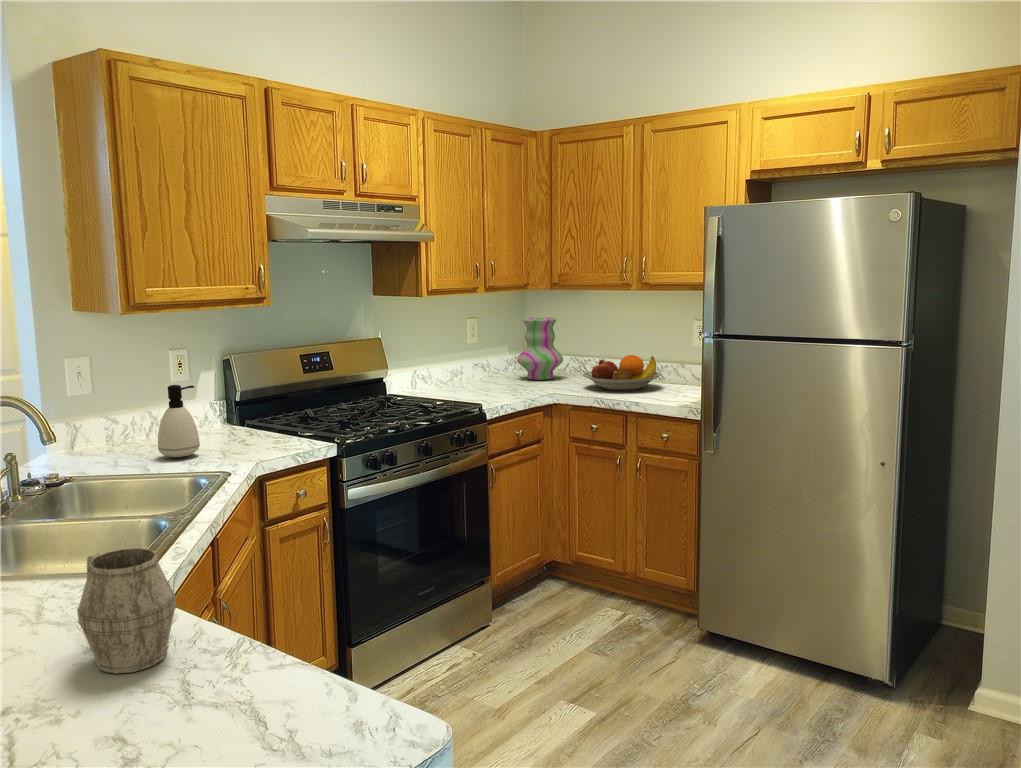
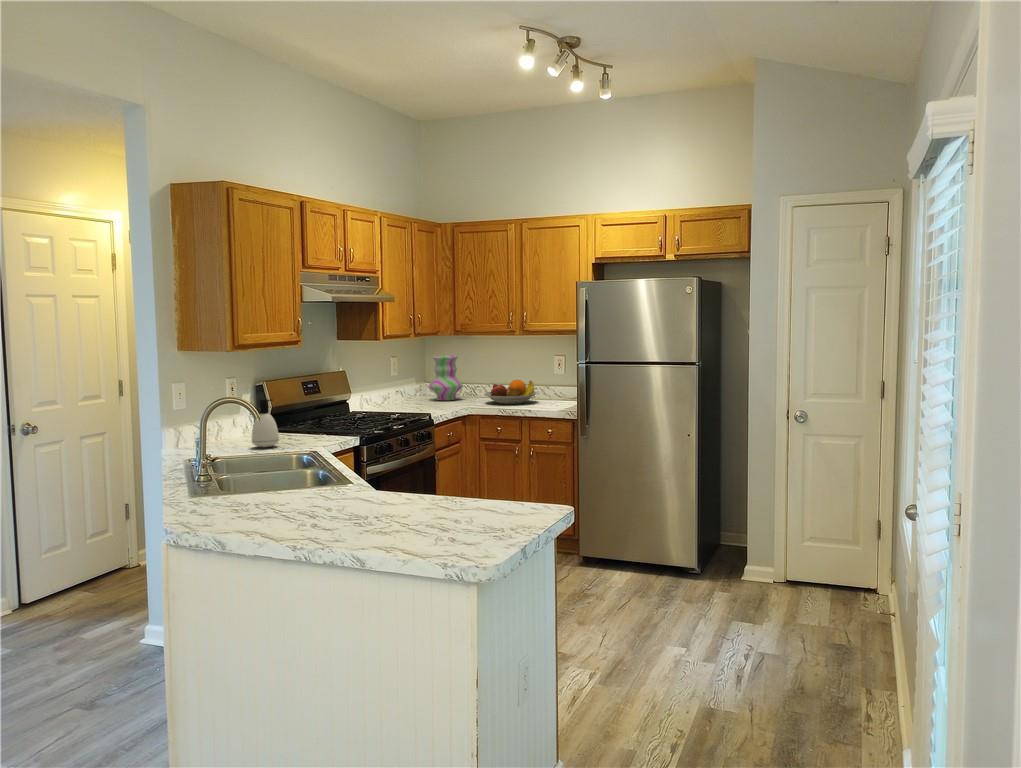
mug: present [77,548,176,673] -> none [382,454,434,508]

